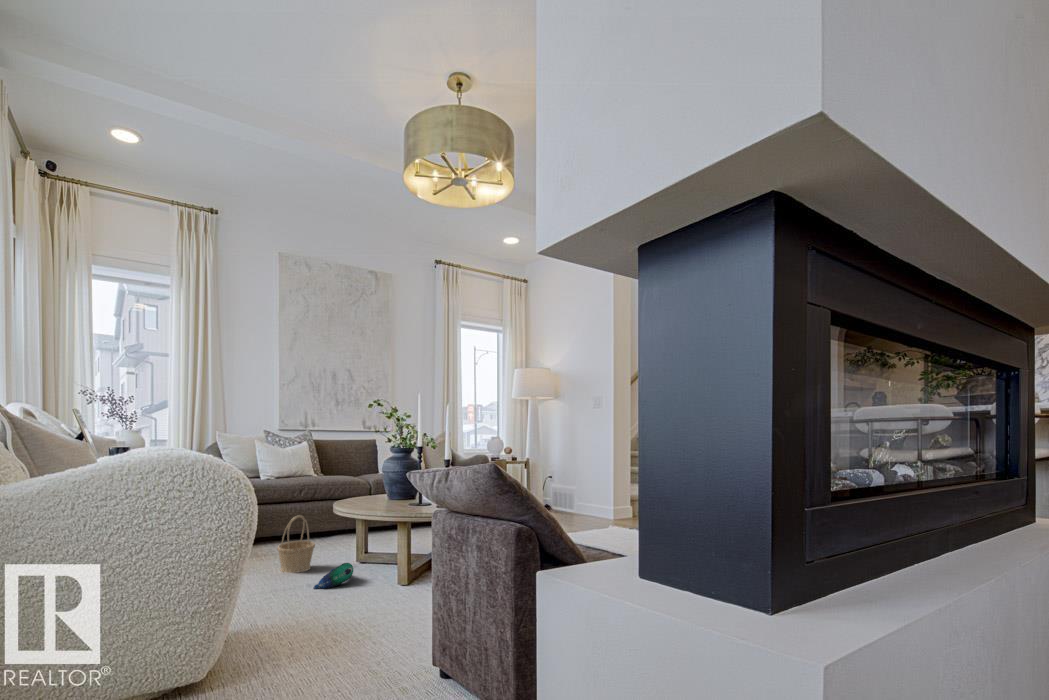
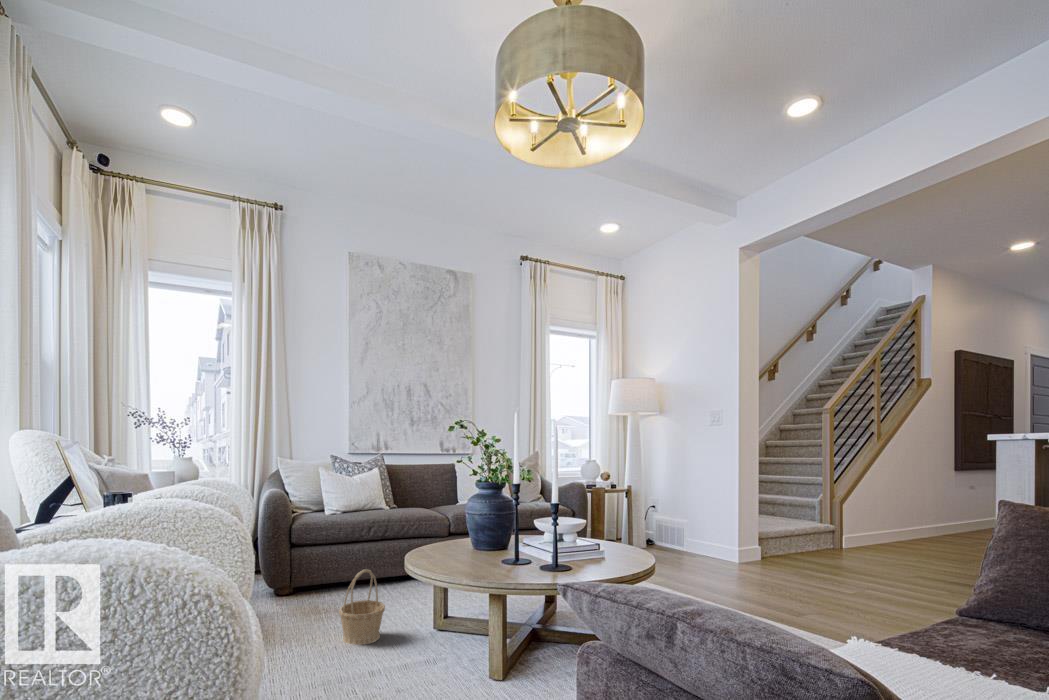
plush toy: present [313,563,354,589] -> none [381,639,432,679]

